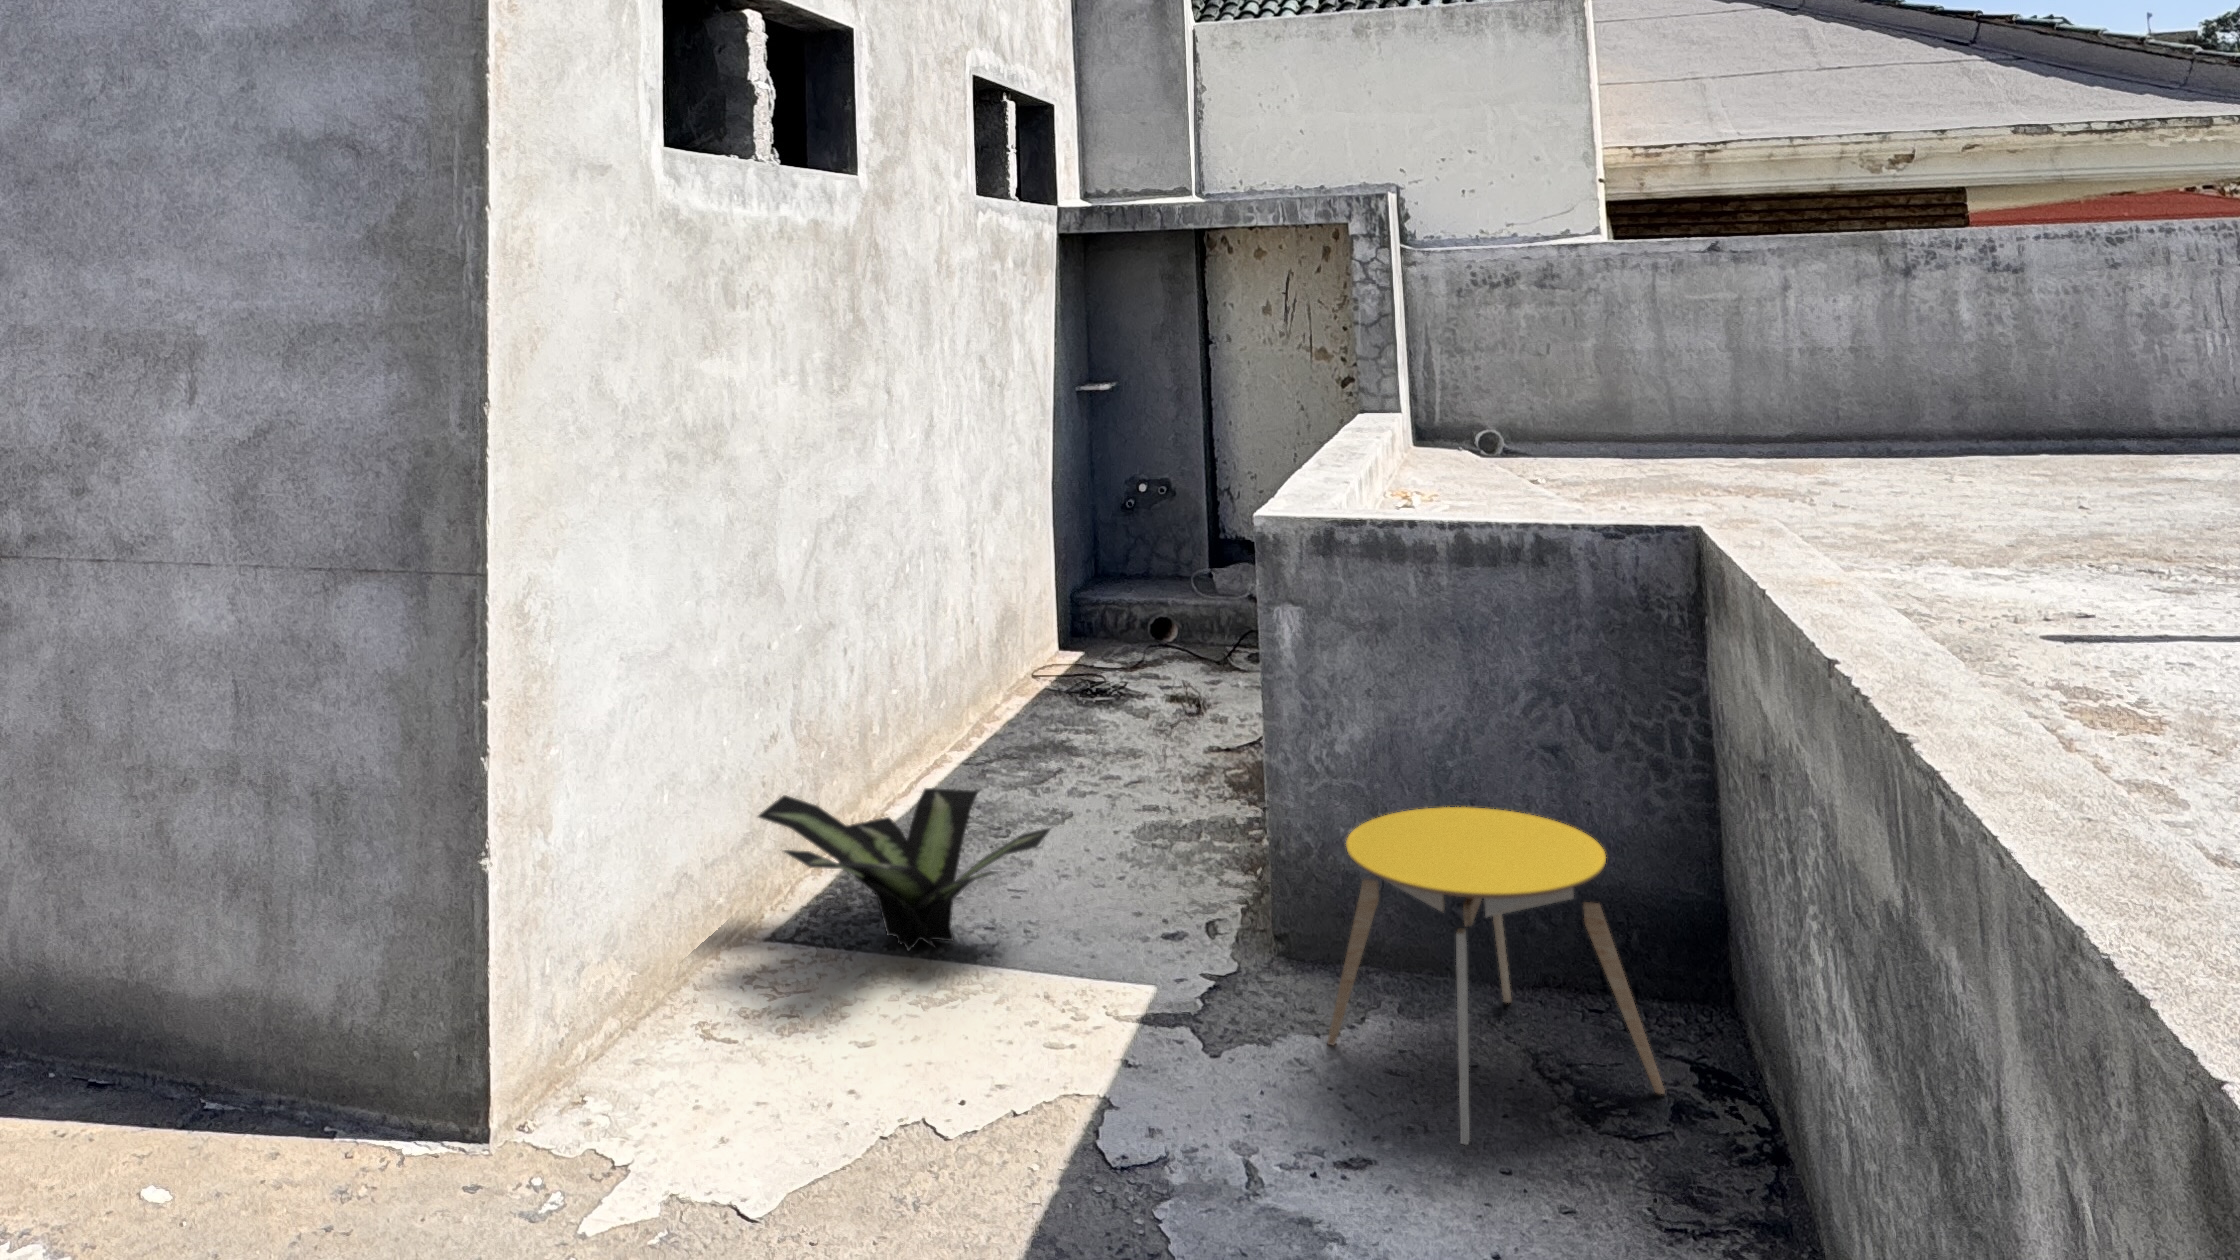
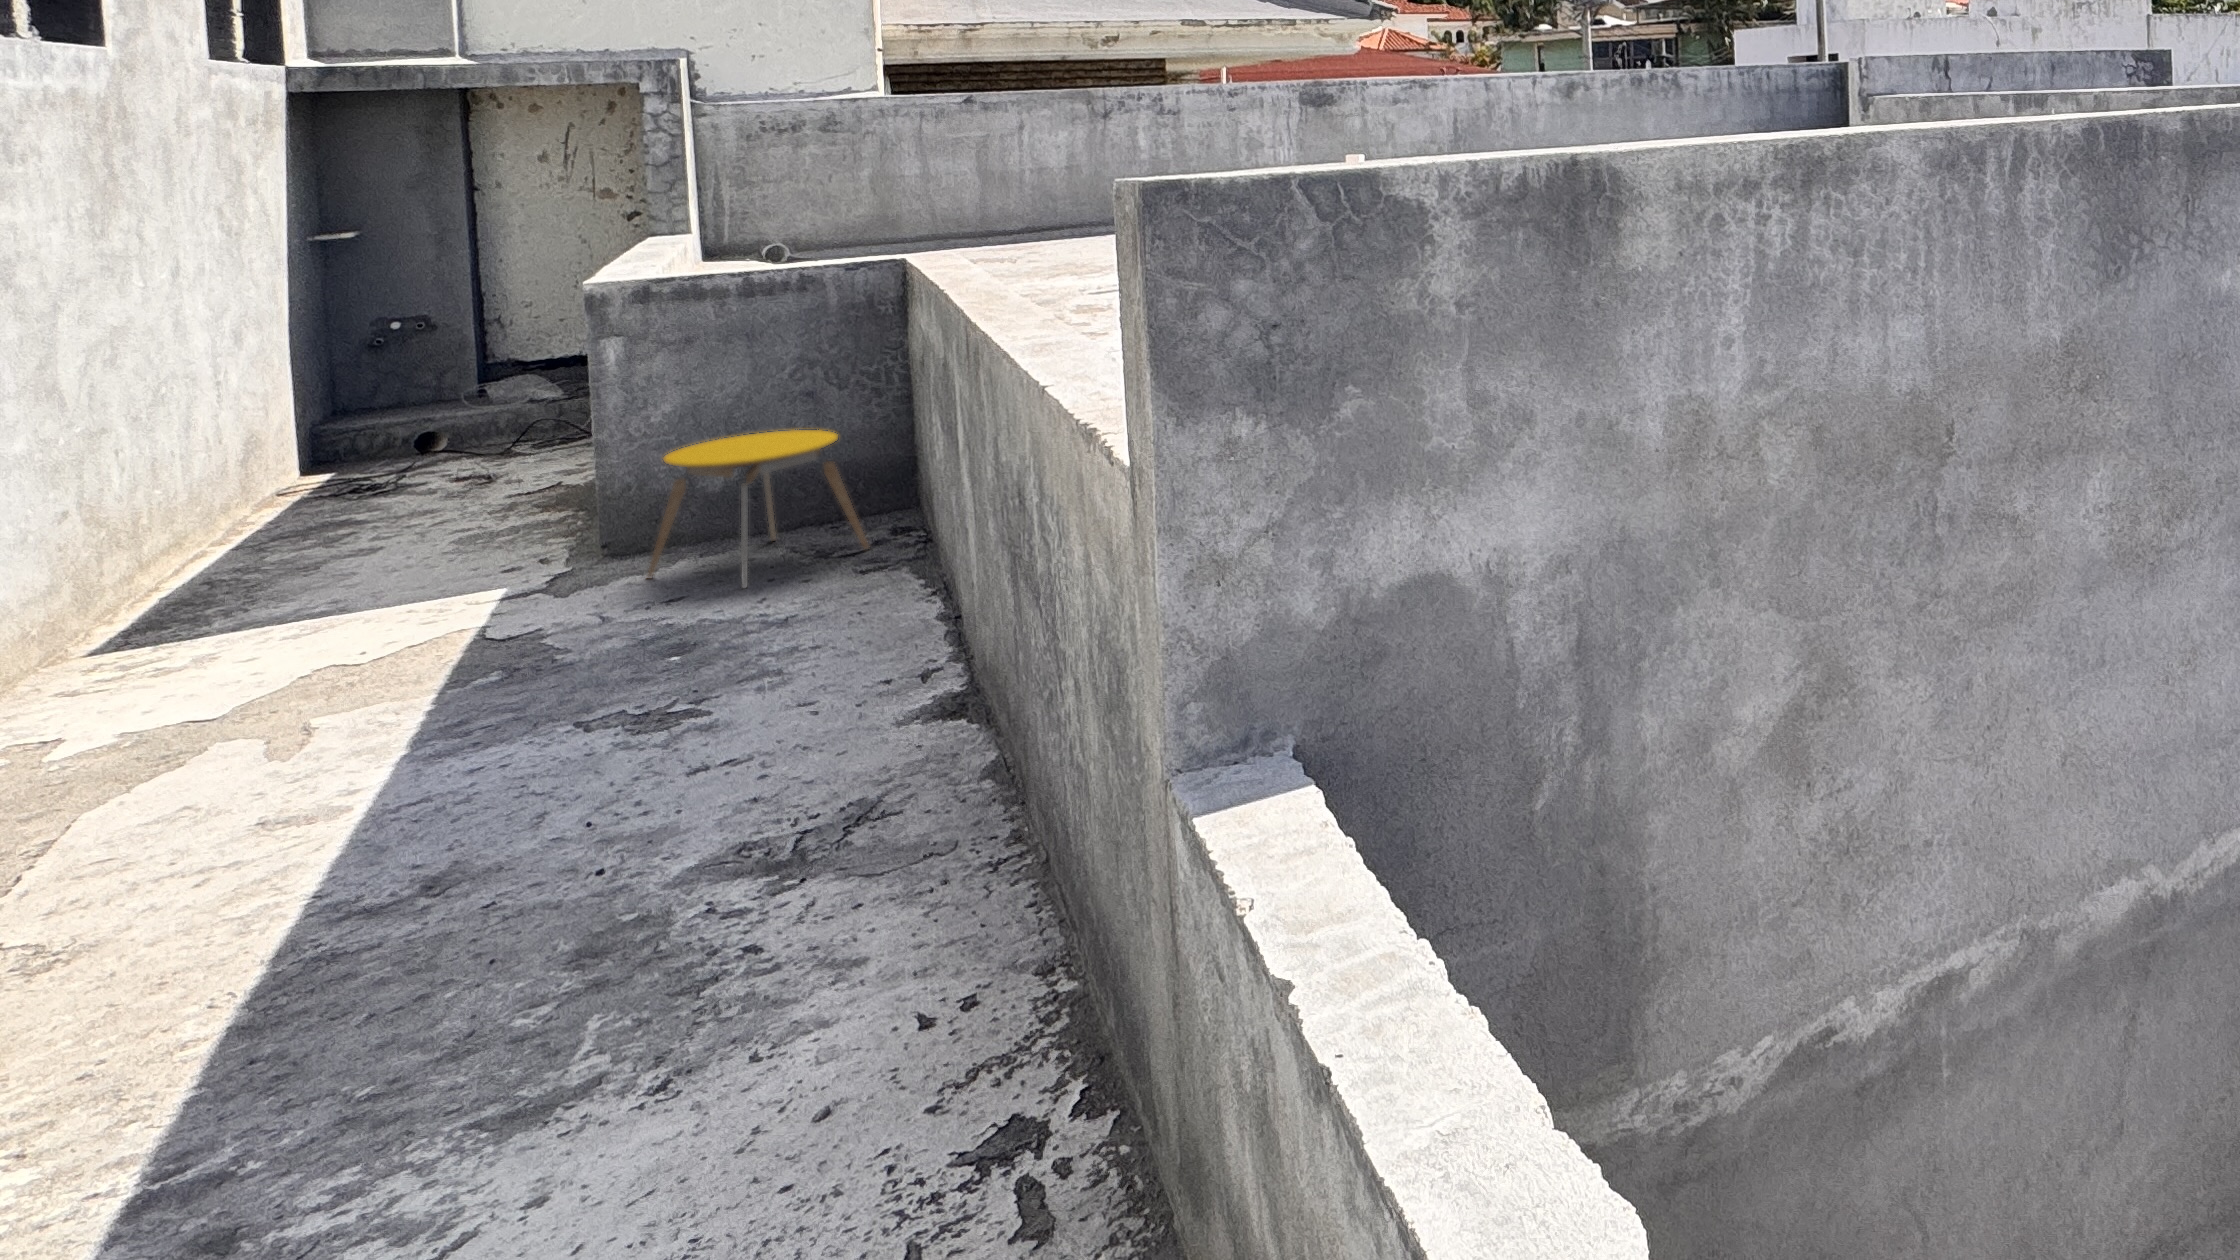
potted plant: present [758,788,1050,951] -> none [72,512,397,620]

